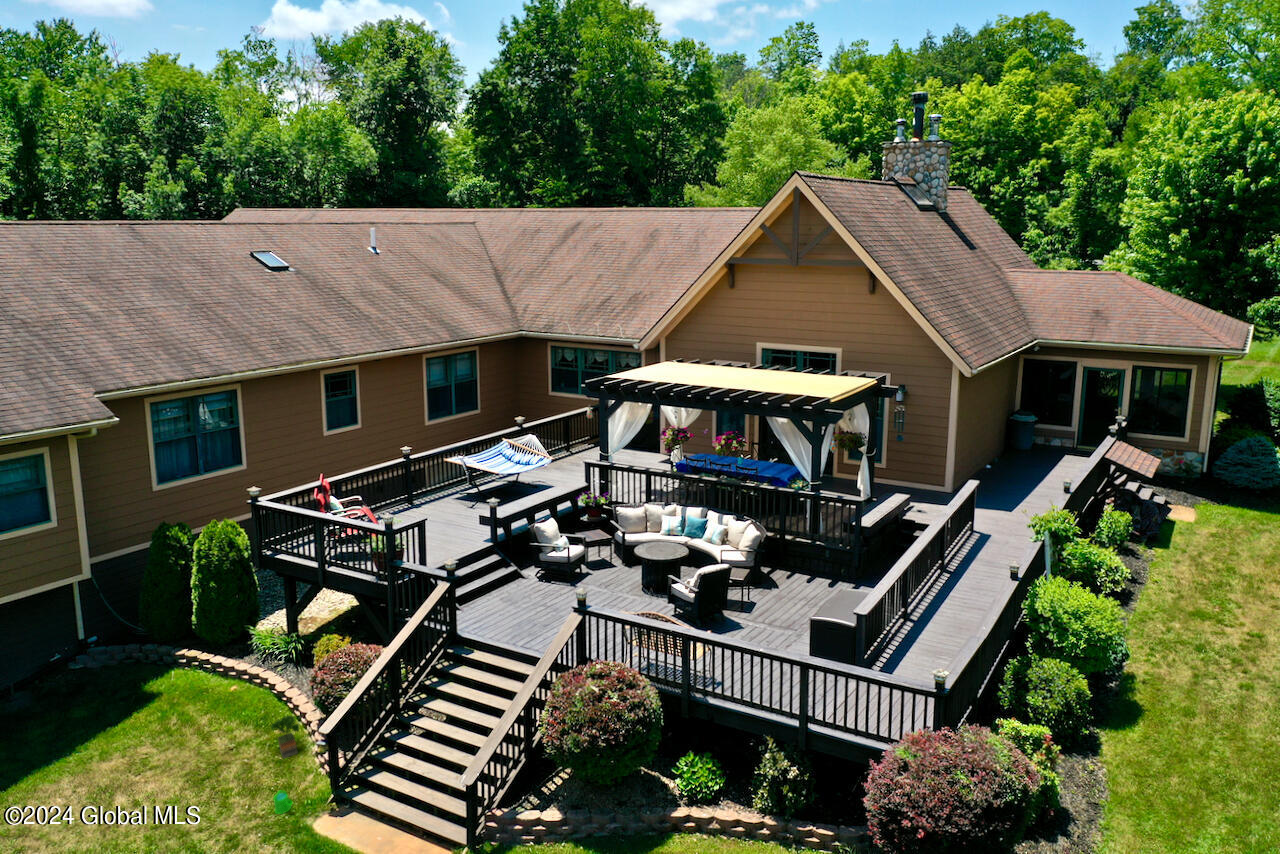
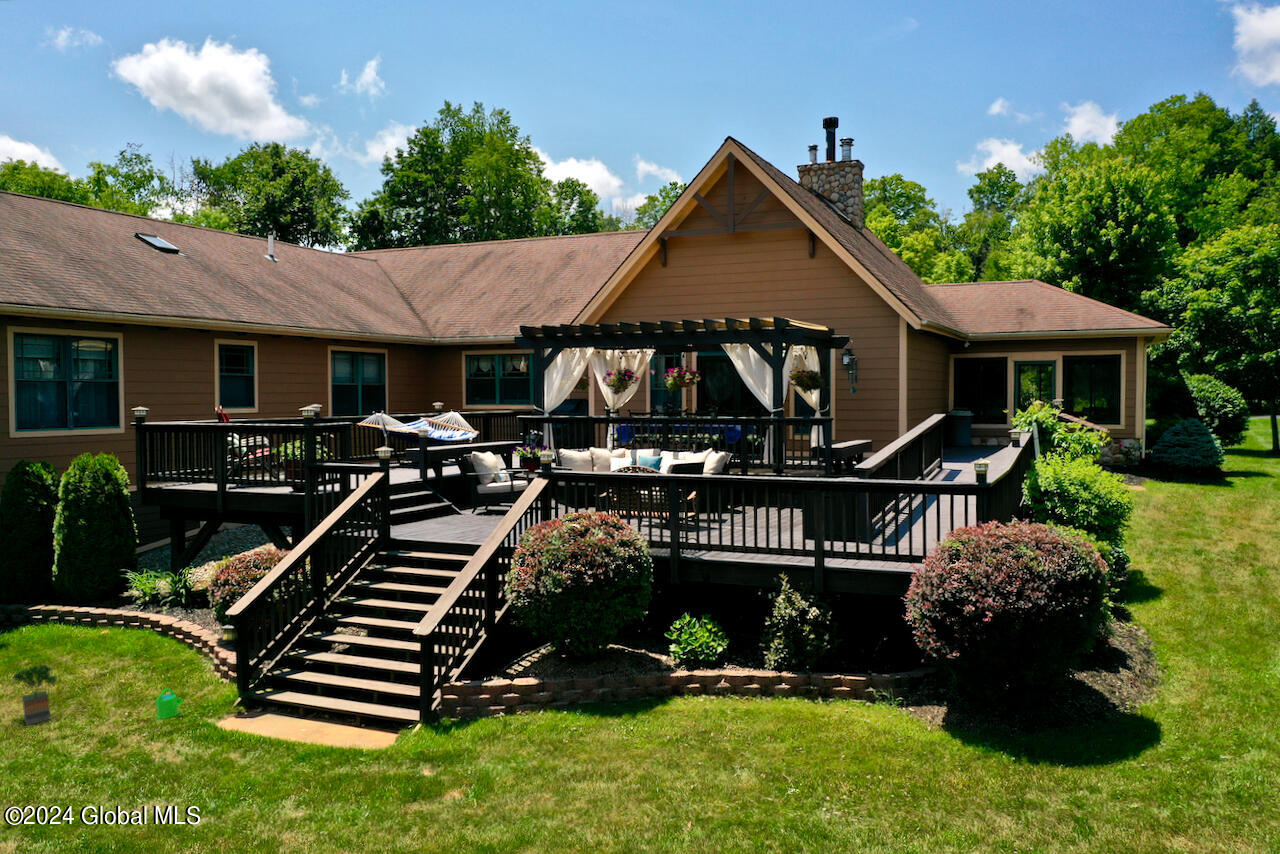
potted tree: present [271,716,299,758] -> present [13,665,57,725]

